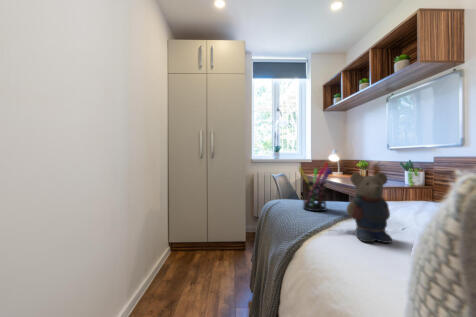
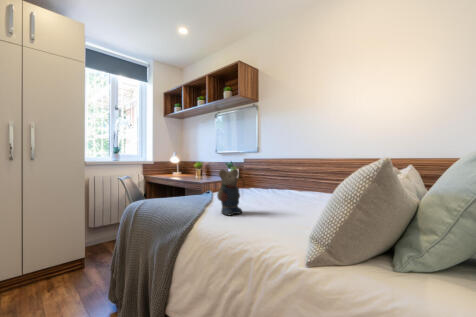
pen holder: present [299,162,331,211] -> none [169,163,198,203]

